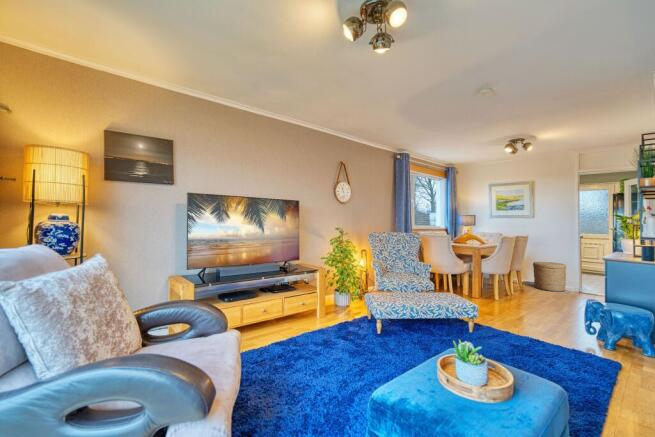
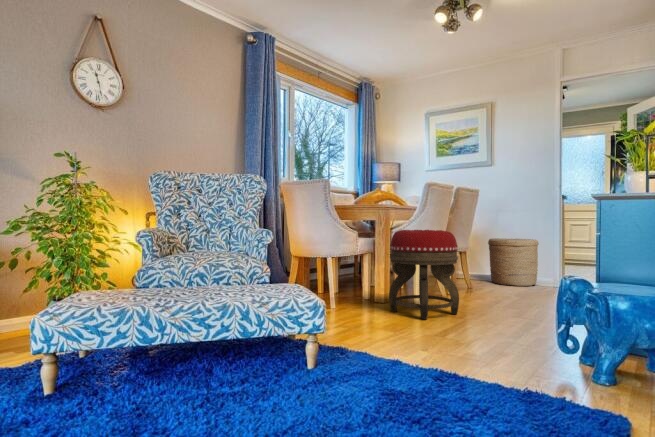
footstool: none [485,264,525,311] -> present [389,230,459,320]

